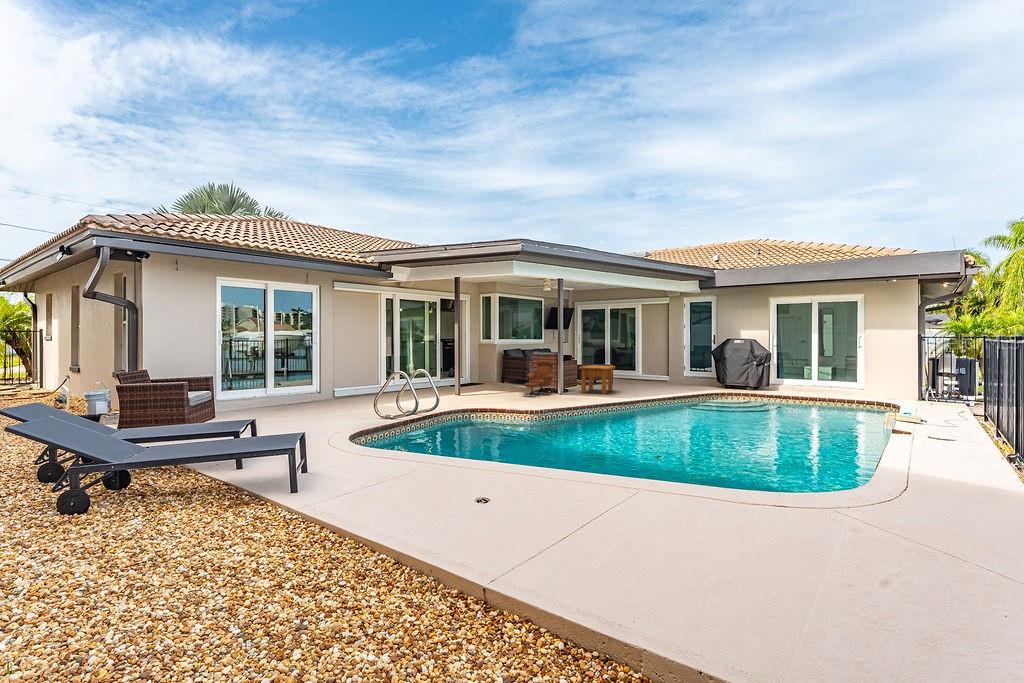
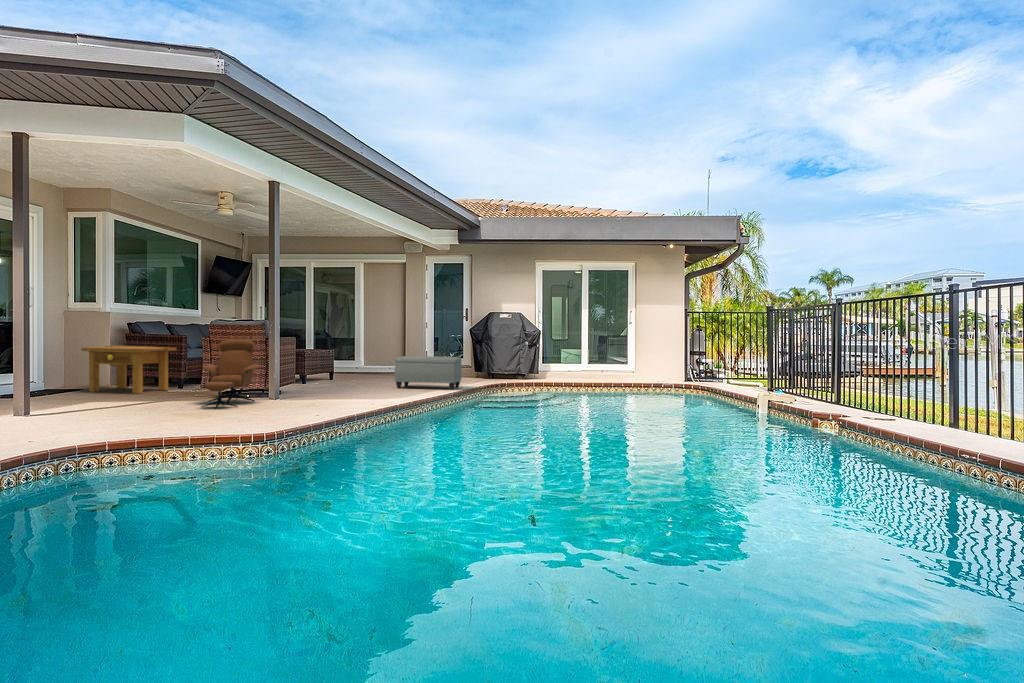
side table: present [578,365,616,394] -> present [81,345,177,393]
ottoman: none [644,370,691,394] -> present [395,356,462,390]

